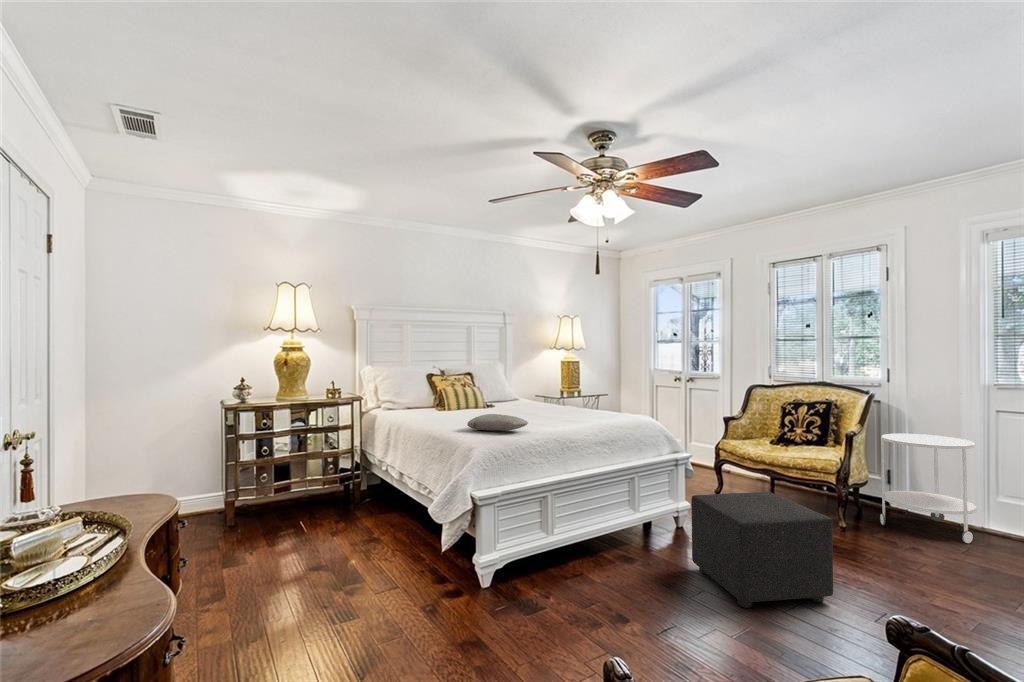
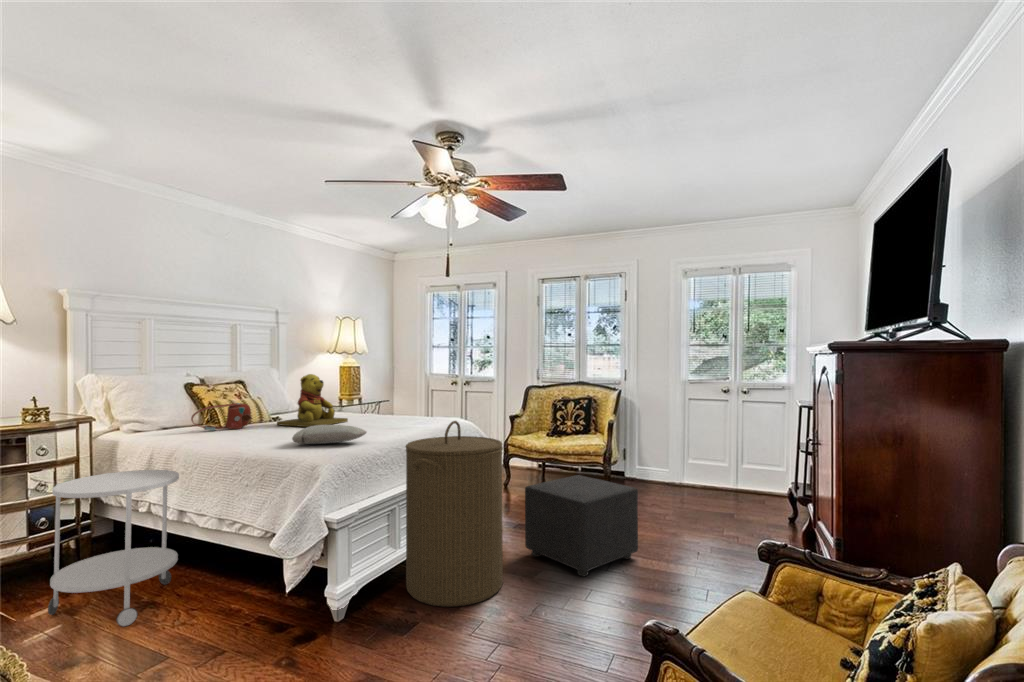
teddy bear: none [483,368,541,416] -> present [277,374,348,427]
handbag: none [419,391,463,413] -> present [191,403,252,431]
laundry hamper: none [550,419,650,604] -> present [406,421,503,607]
side table: present [880,434,976,544] -> present [48,470,179,627]

